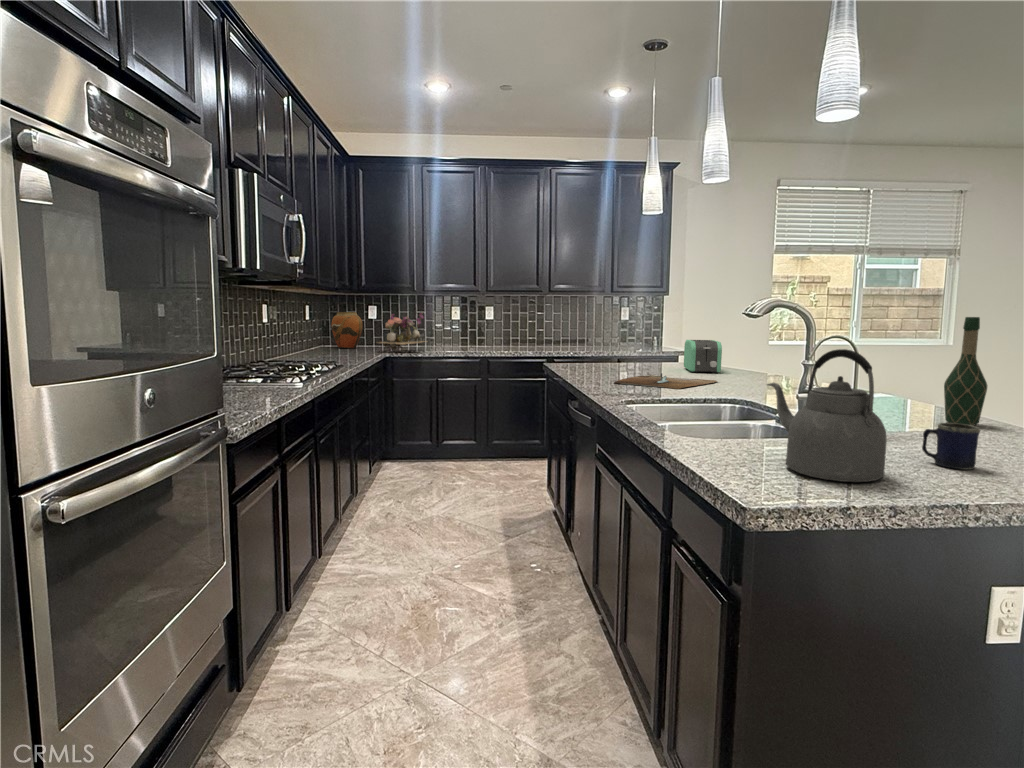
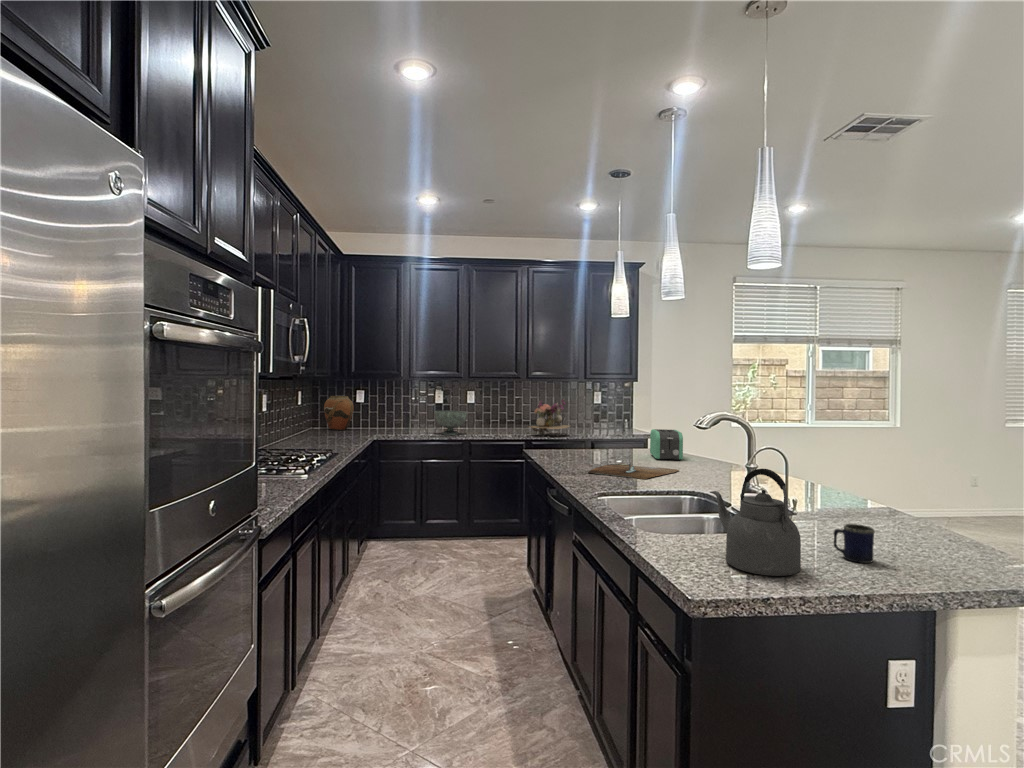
flower arrangement: present [379,313,424,350] -> present [529,399,569,434]
wine bottle: present [944,317,987,426] -> none [860,428,893,519]
decorative bowl: none [448,326,483,352] -> present [435,410,467,435]

